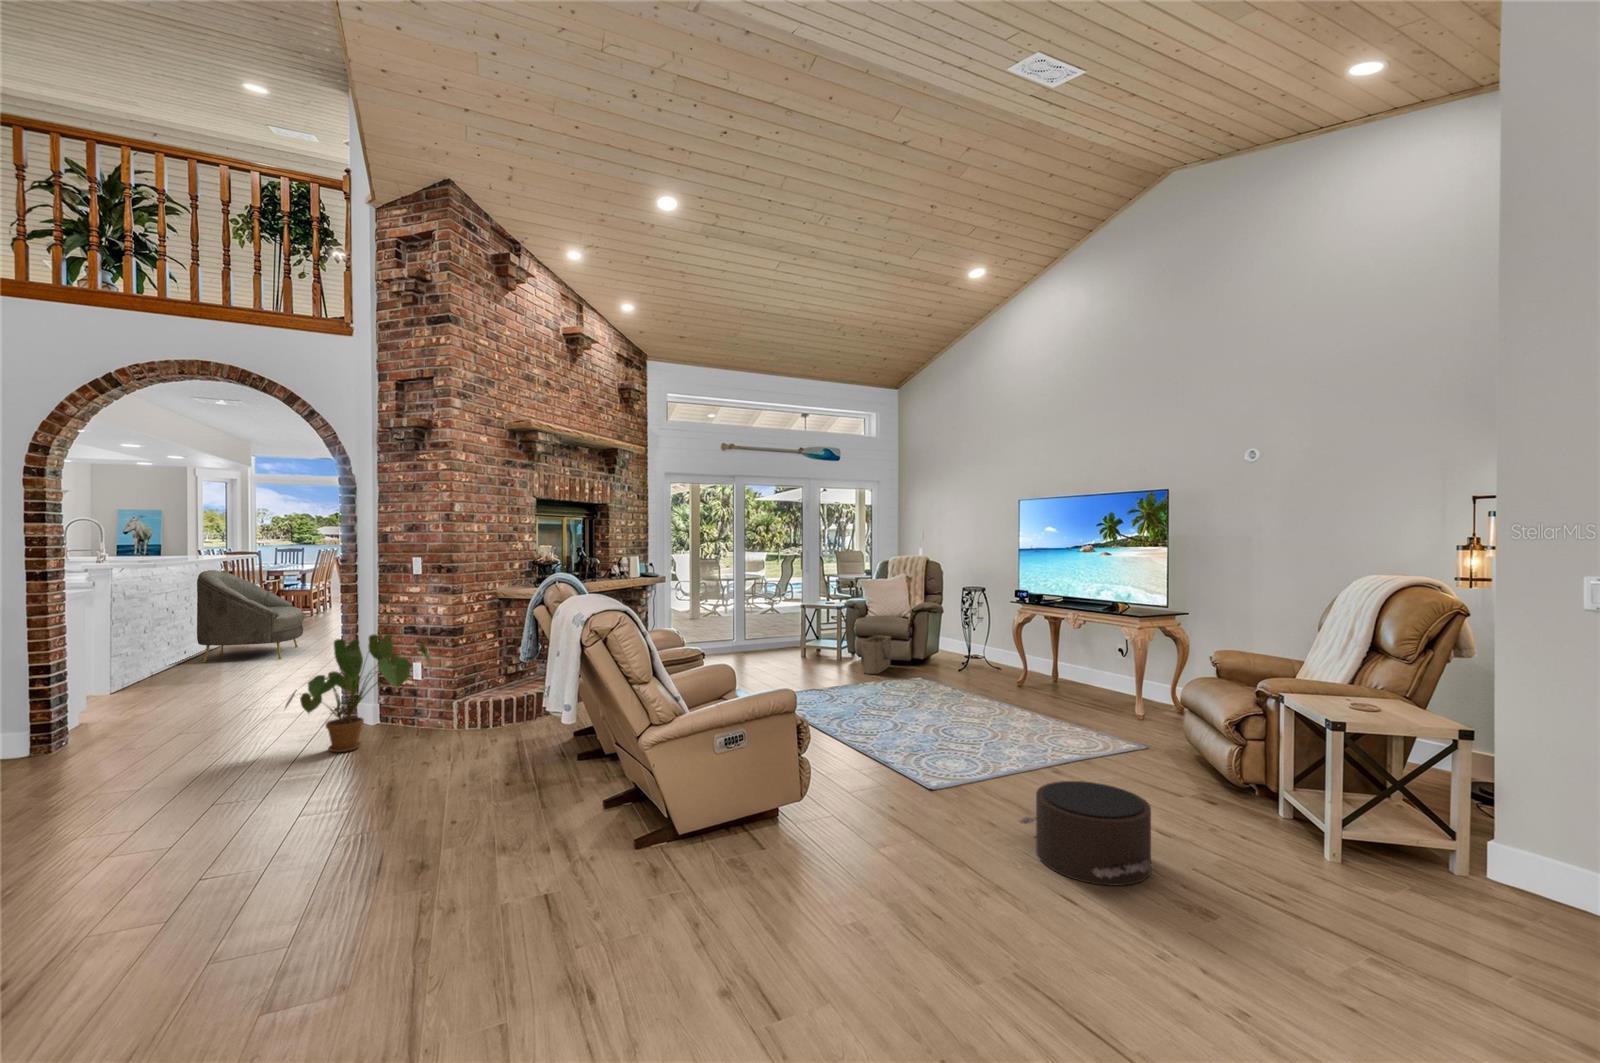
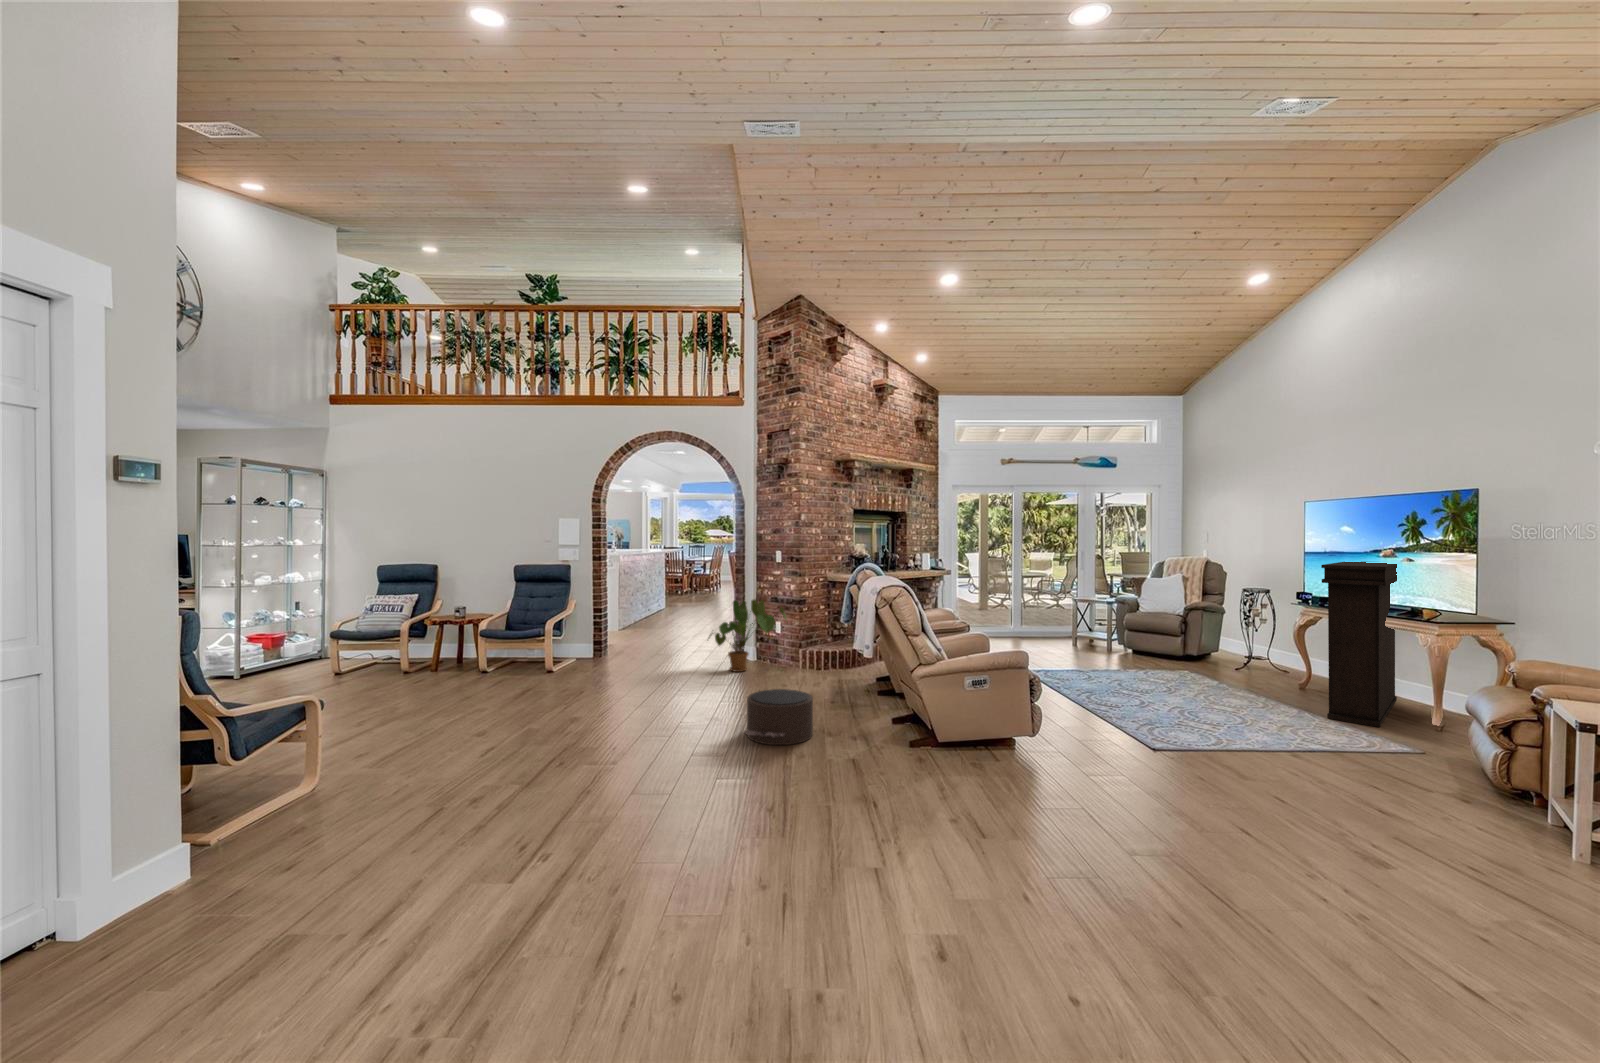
console table: none [1055,558,1108,724] -> present [1321,562,1397,727]
armchair: present [197,570,304,662] -> none [658,558,713,617]
basket: present [862,635,891,674] -> none [1128,629,1161,663]
pouf: present [1019,781,1156,886] -> present [743,689,813,745]

